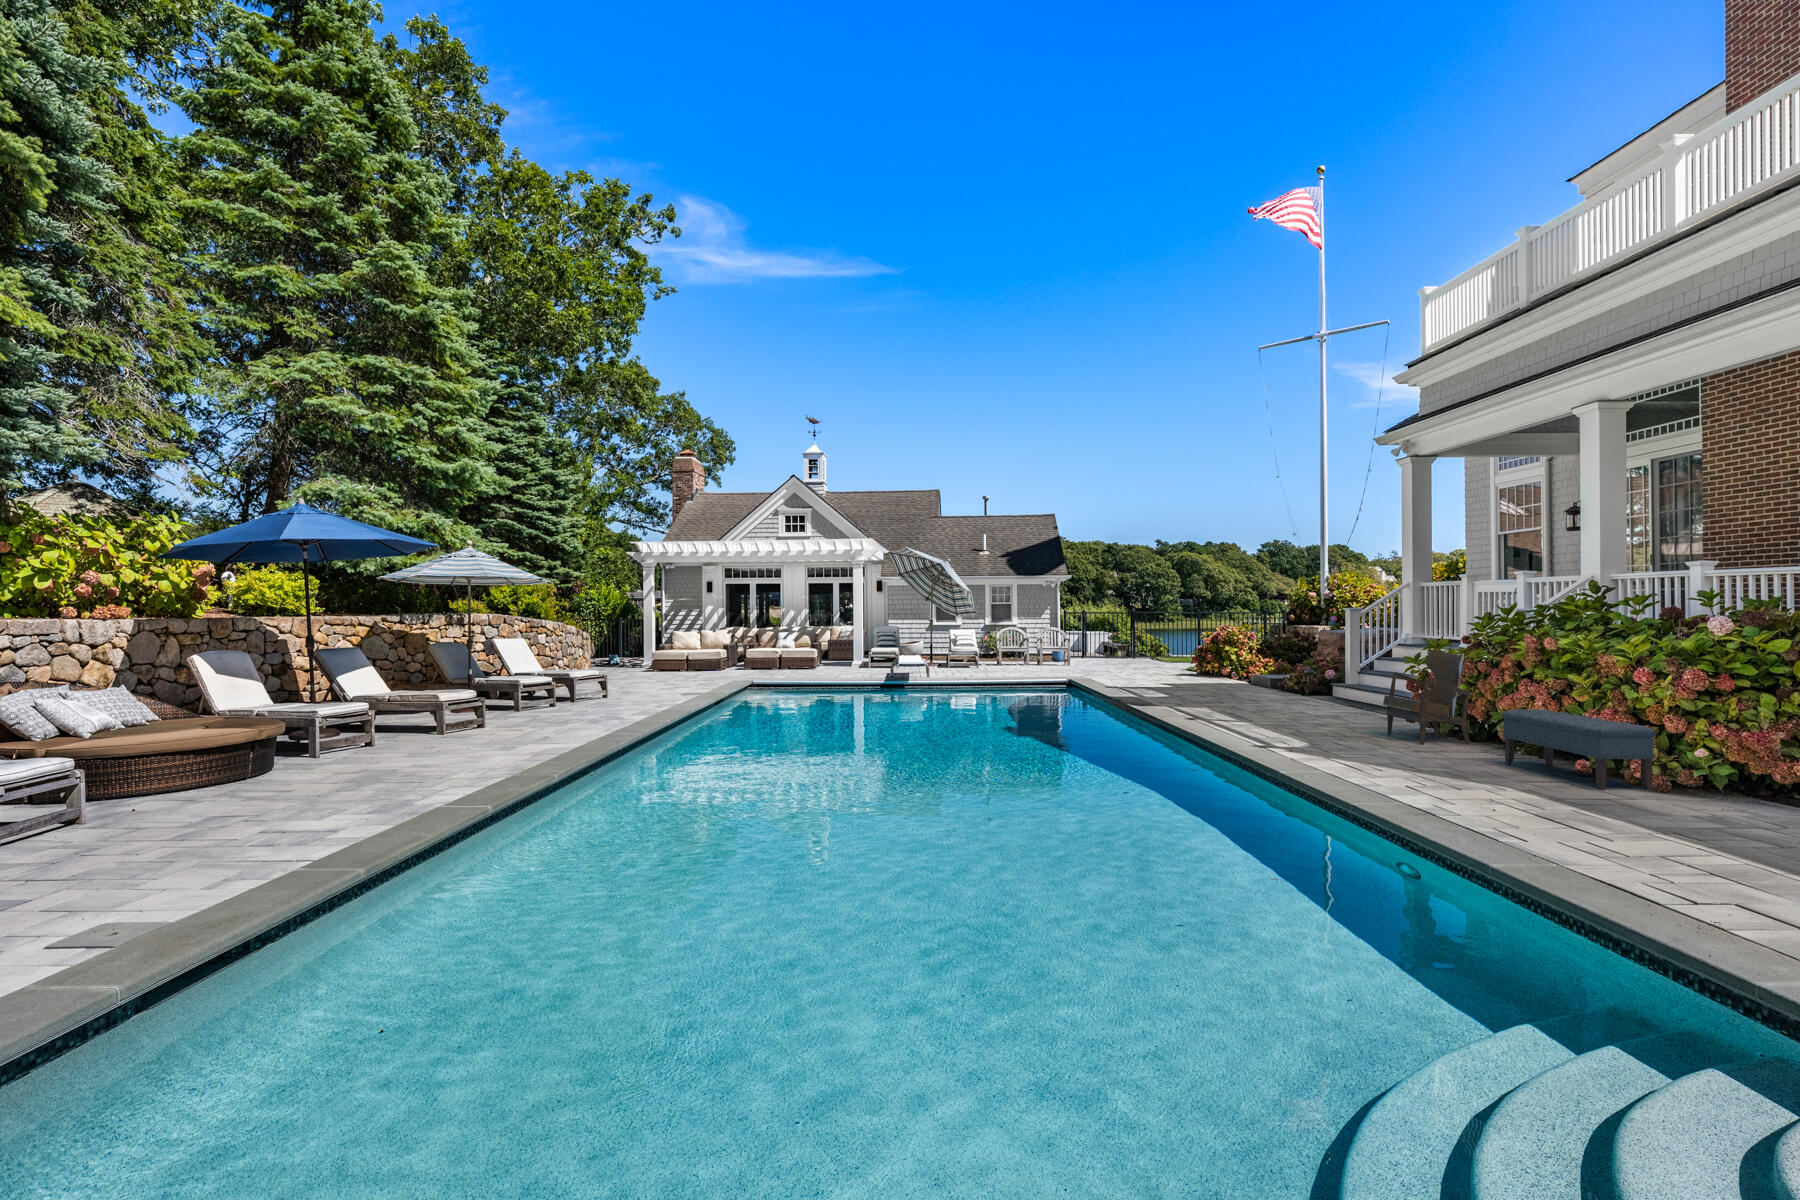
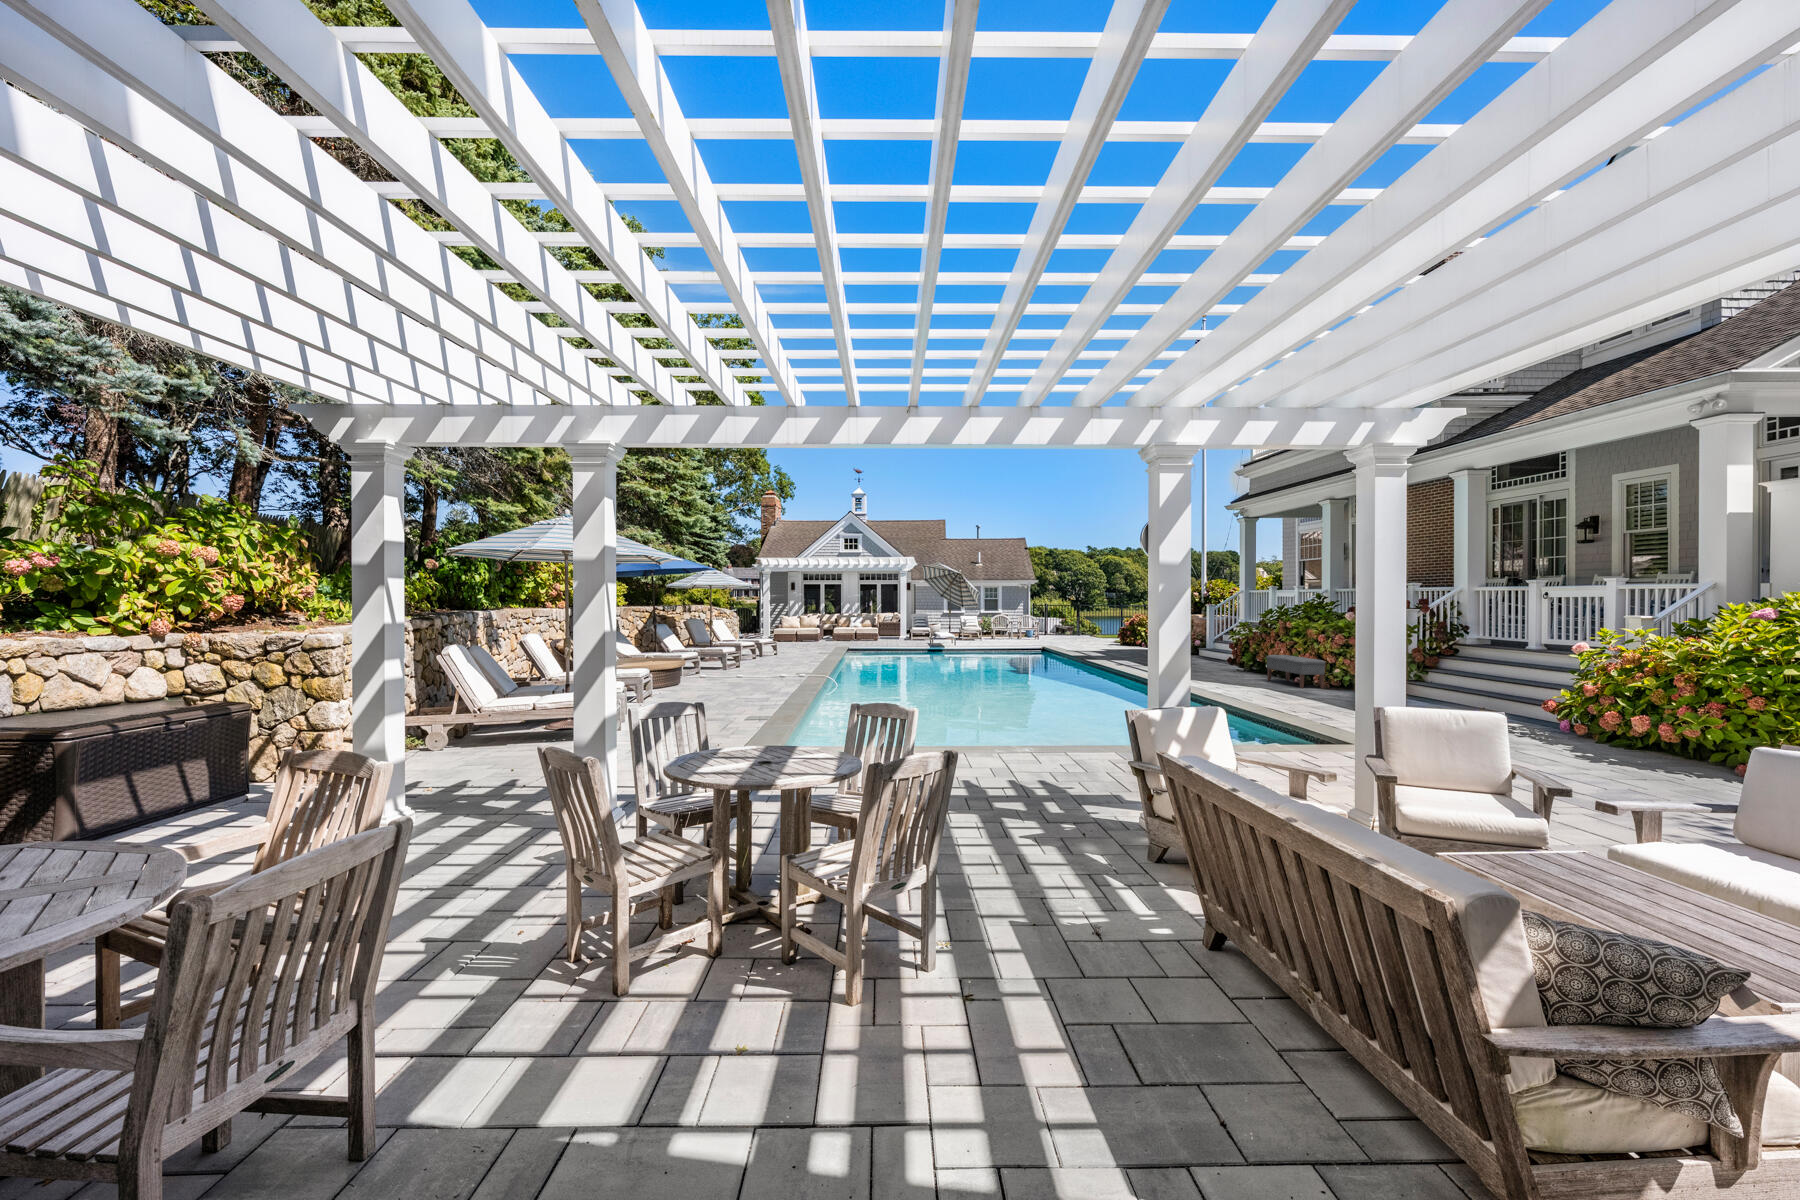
armchair: present [1383,650,1470,745] -> none [1217,627,1258,674]

